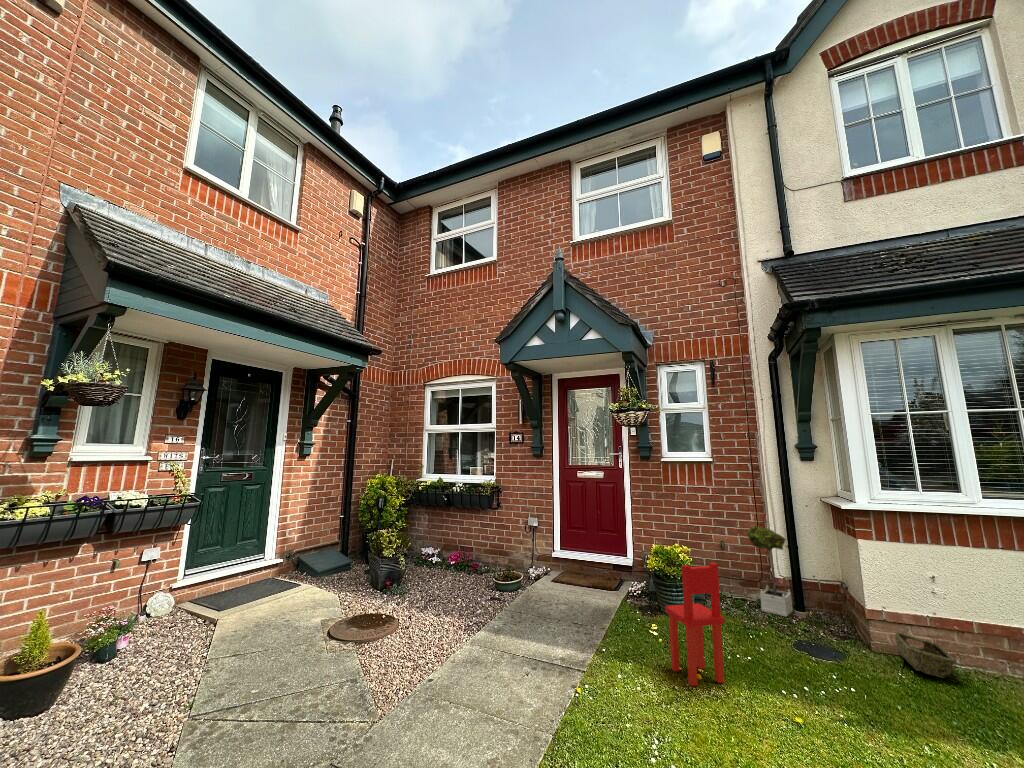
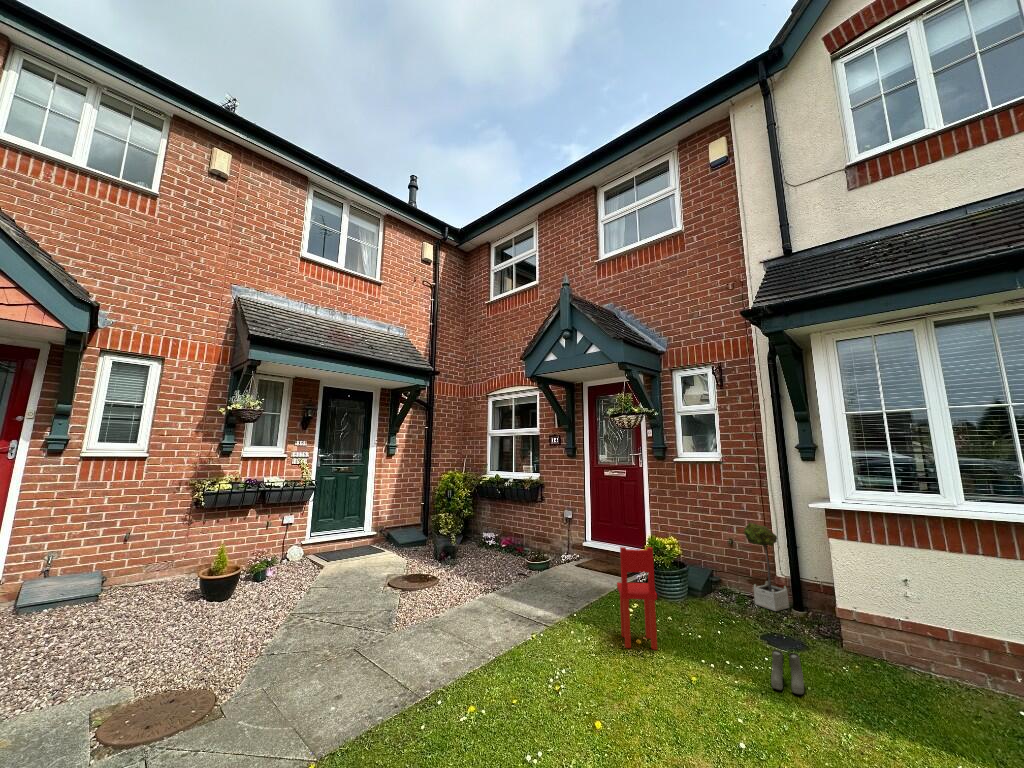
woven basket: present [895,632,955,678] -> none [855,632,907,677]
boots: none [858,668,903,717] -> present [771,650,804,695]

